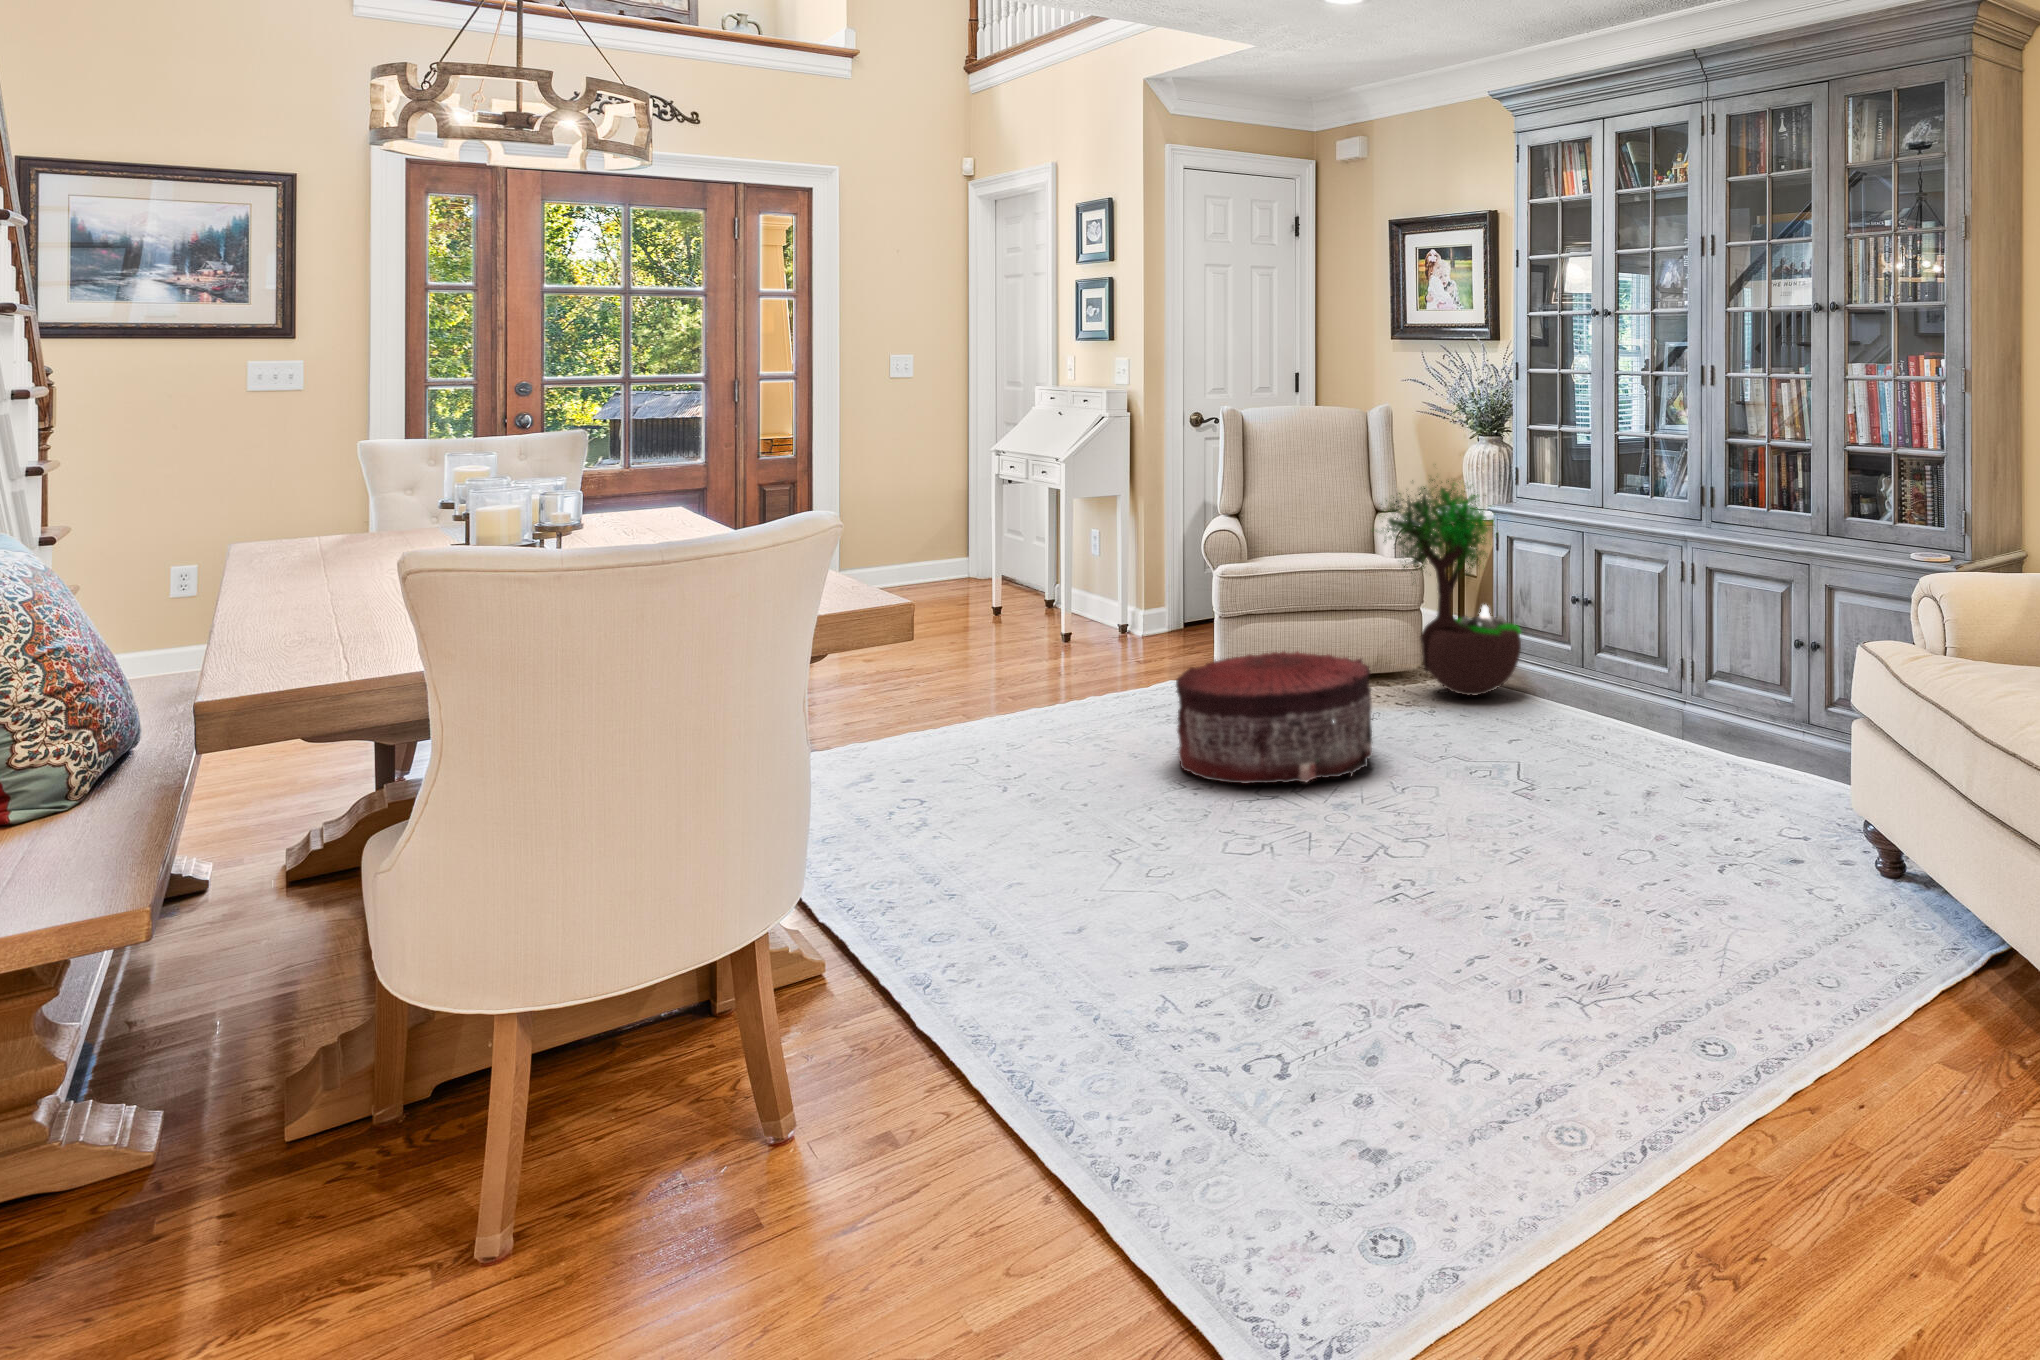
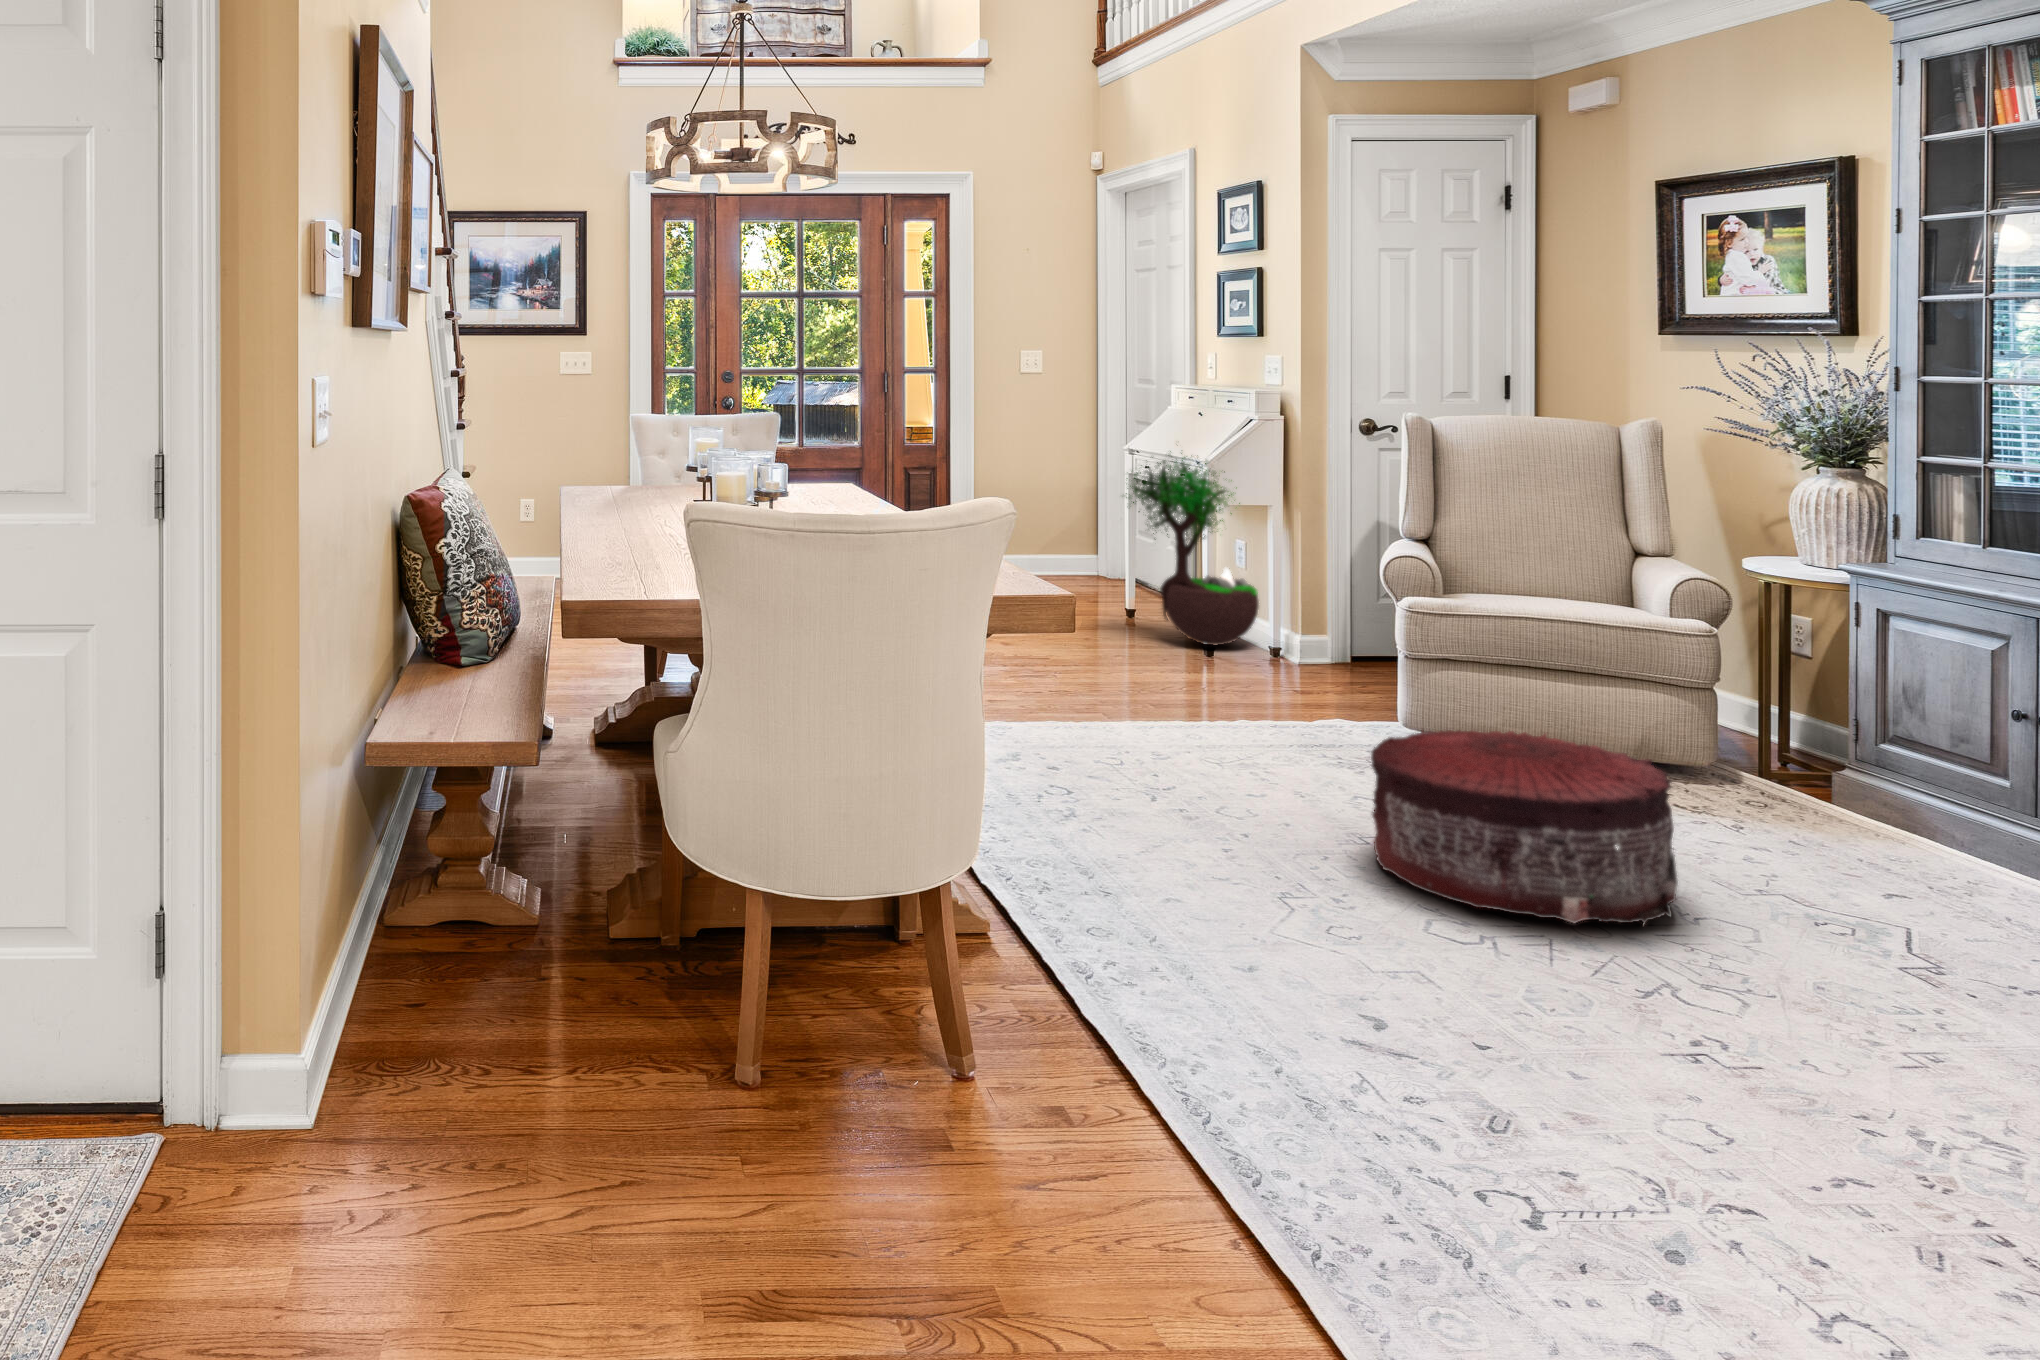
potted tree: present [1372,479,1521,696] -> present [1126,451,1259,645]

